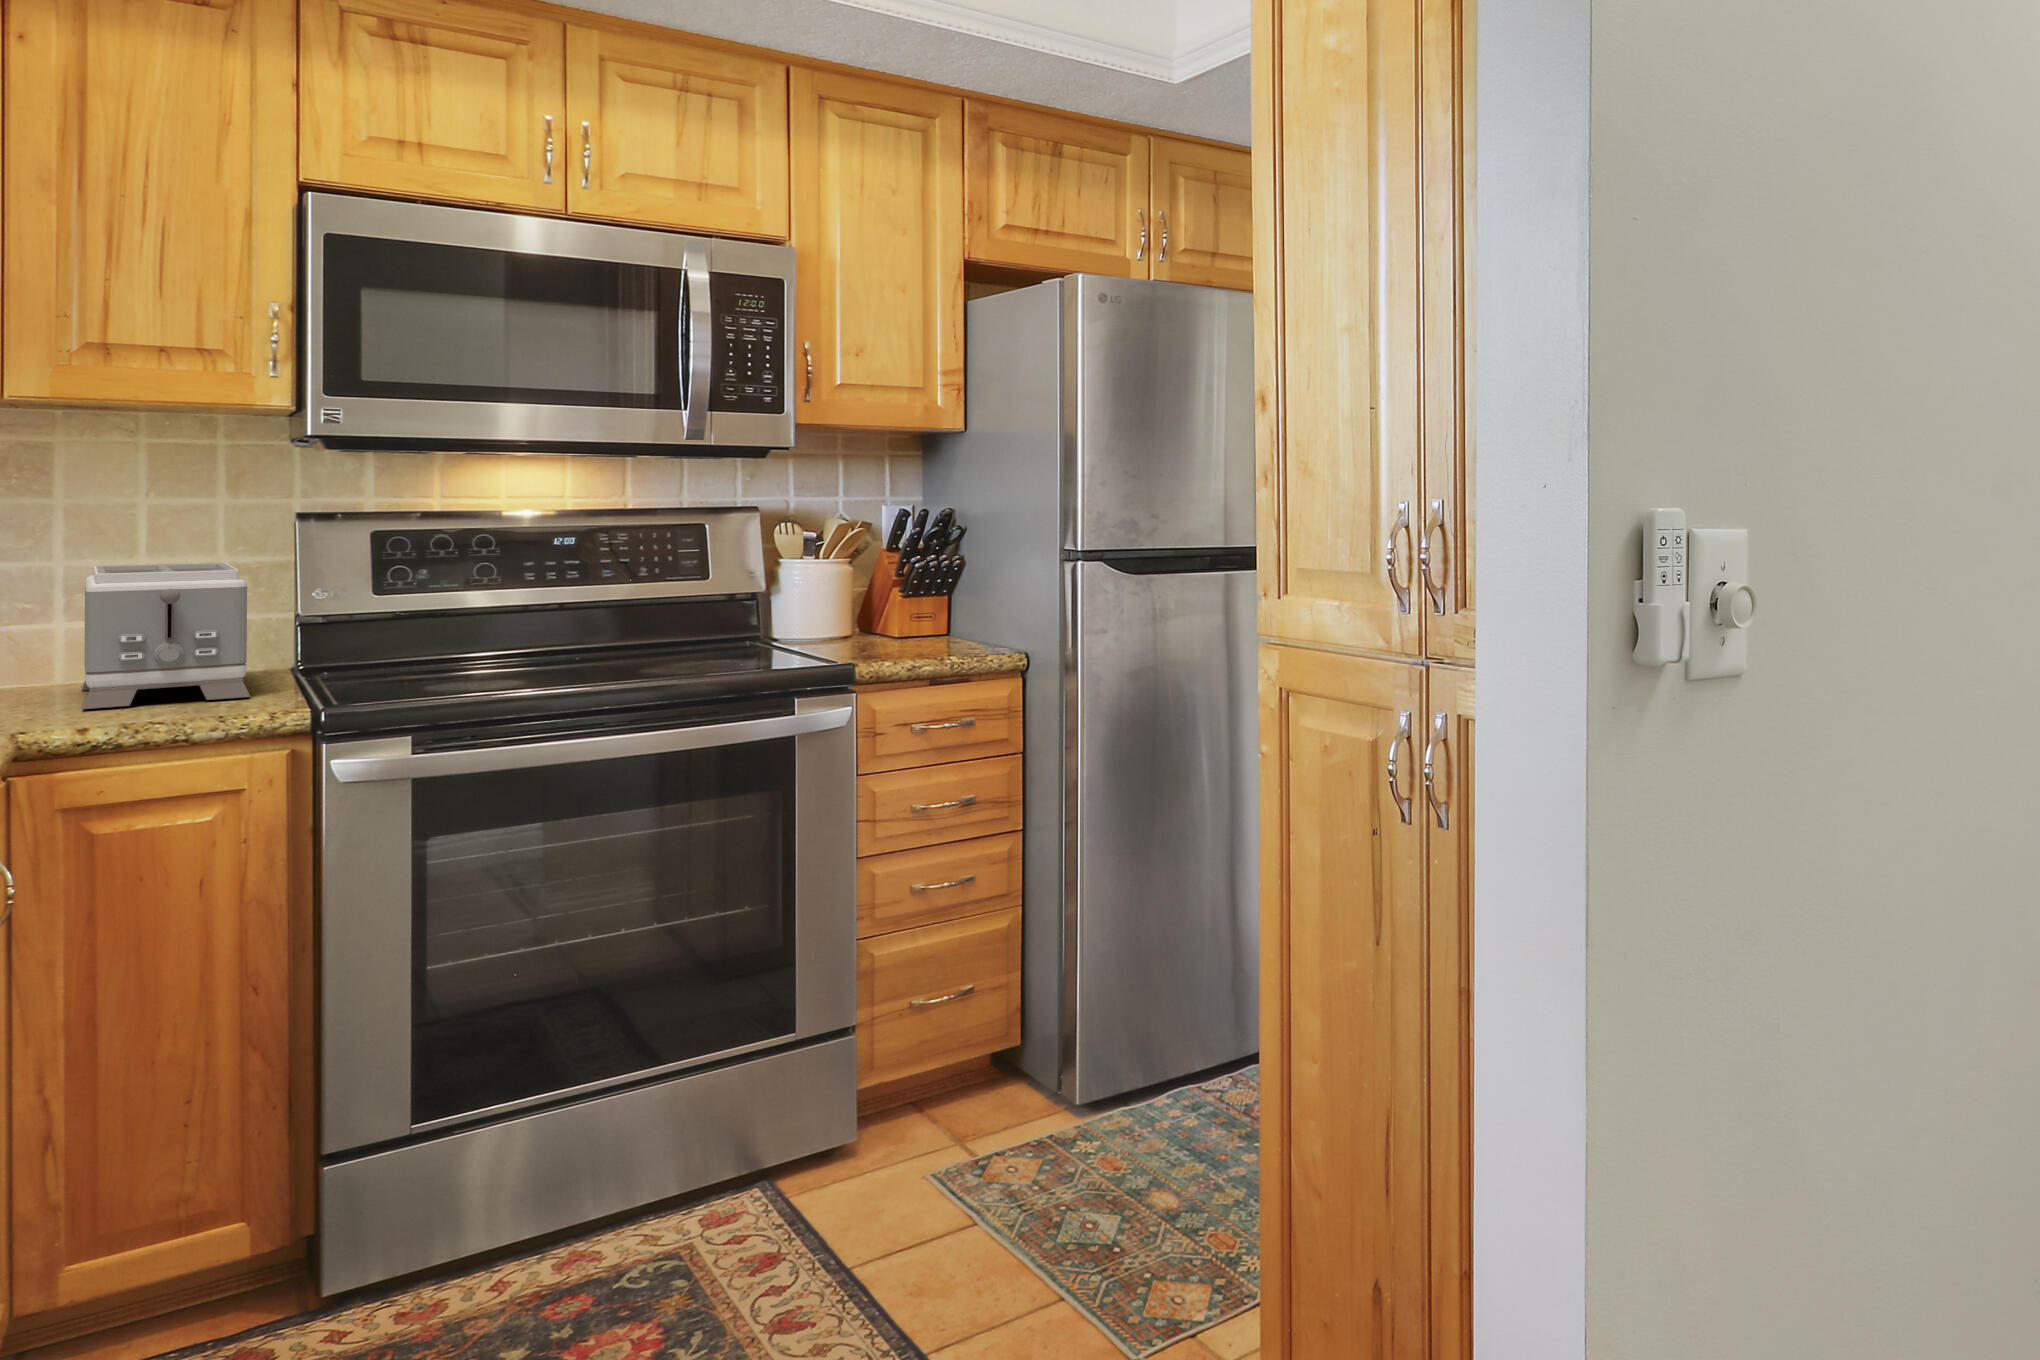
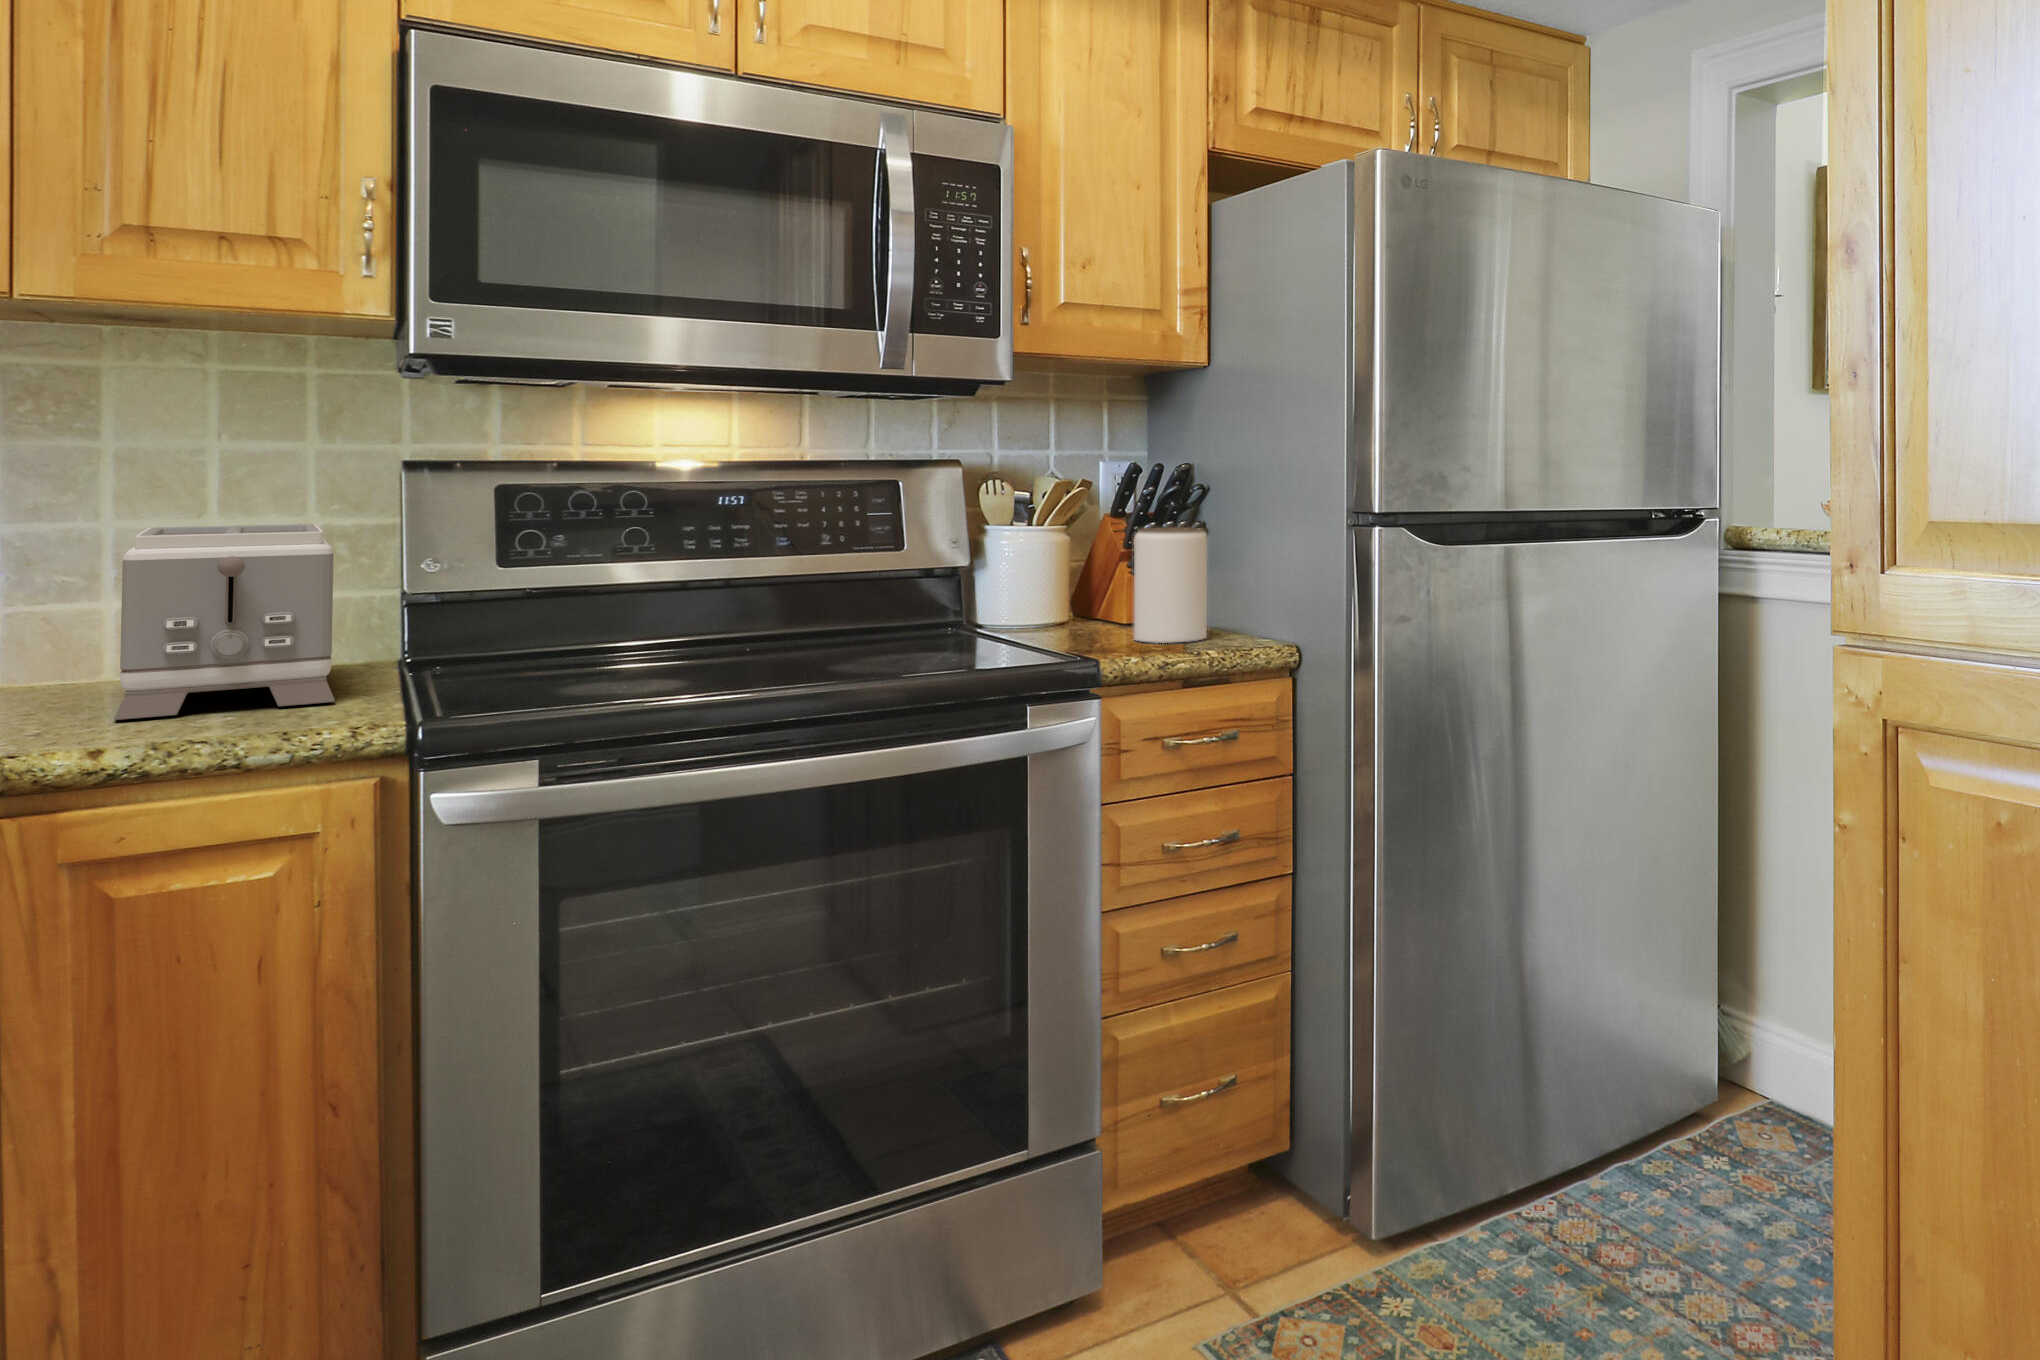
jar: none [897,564,957,654] -> present [1134,527,1207,643]

